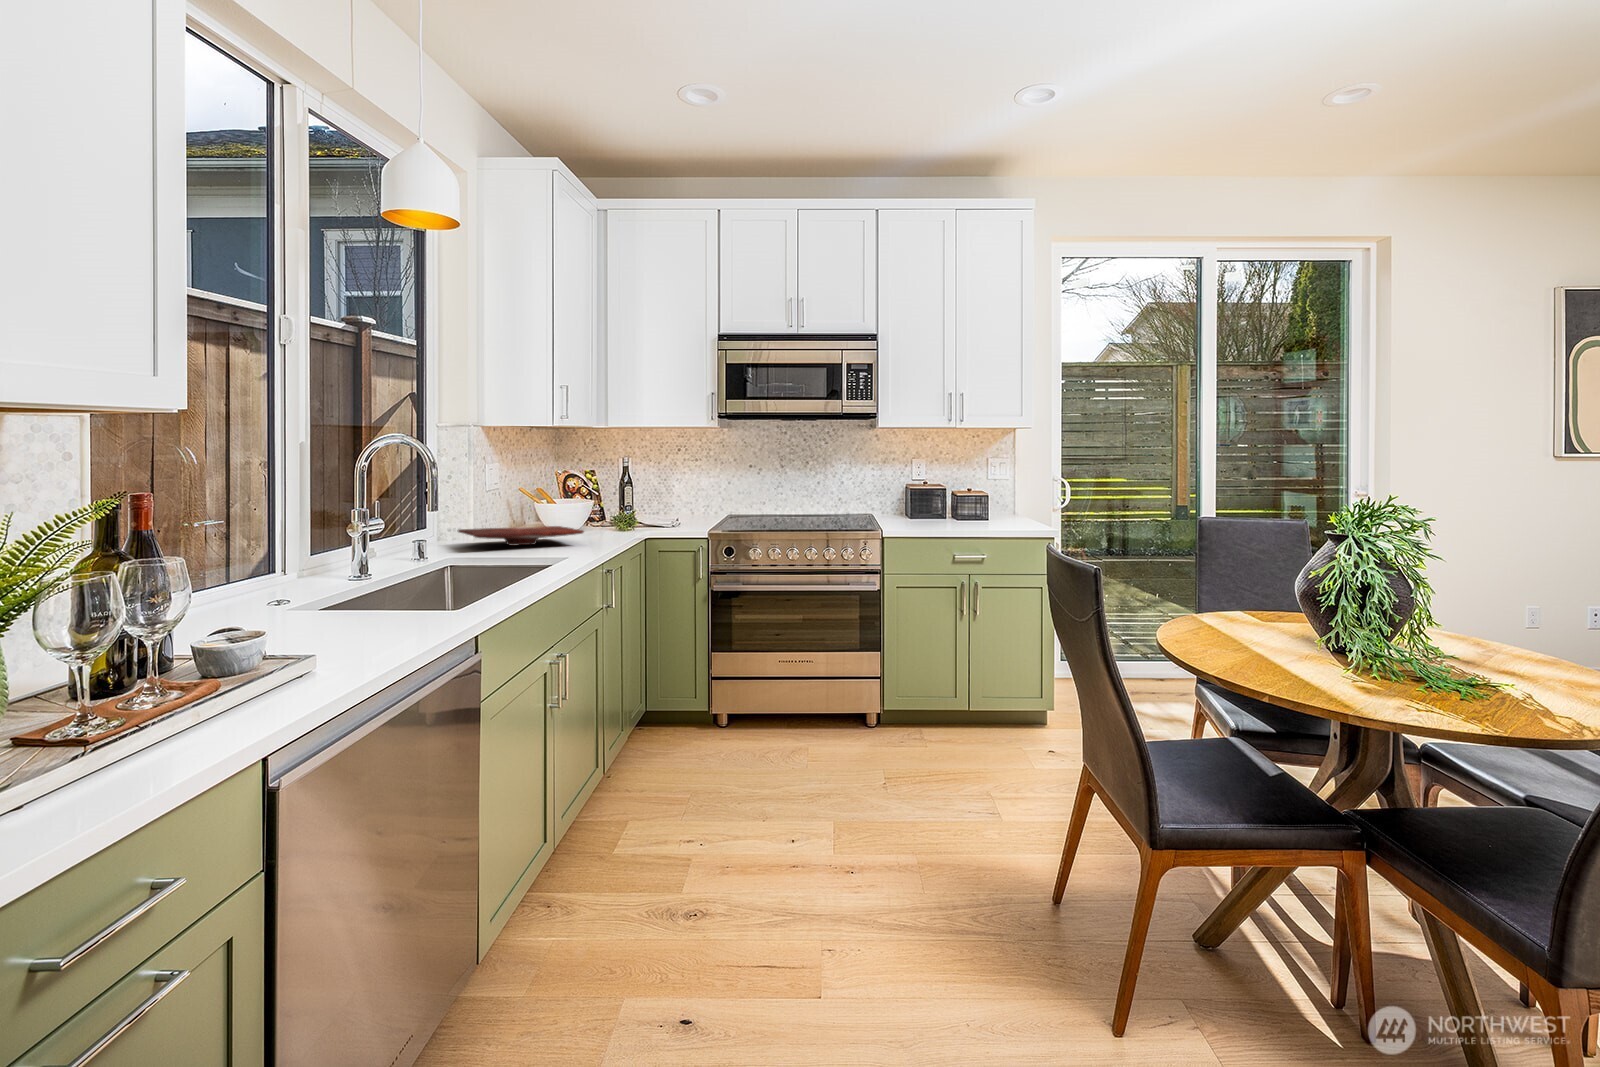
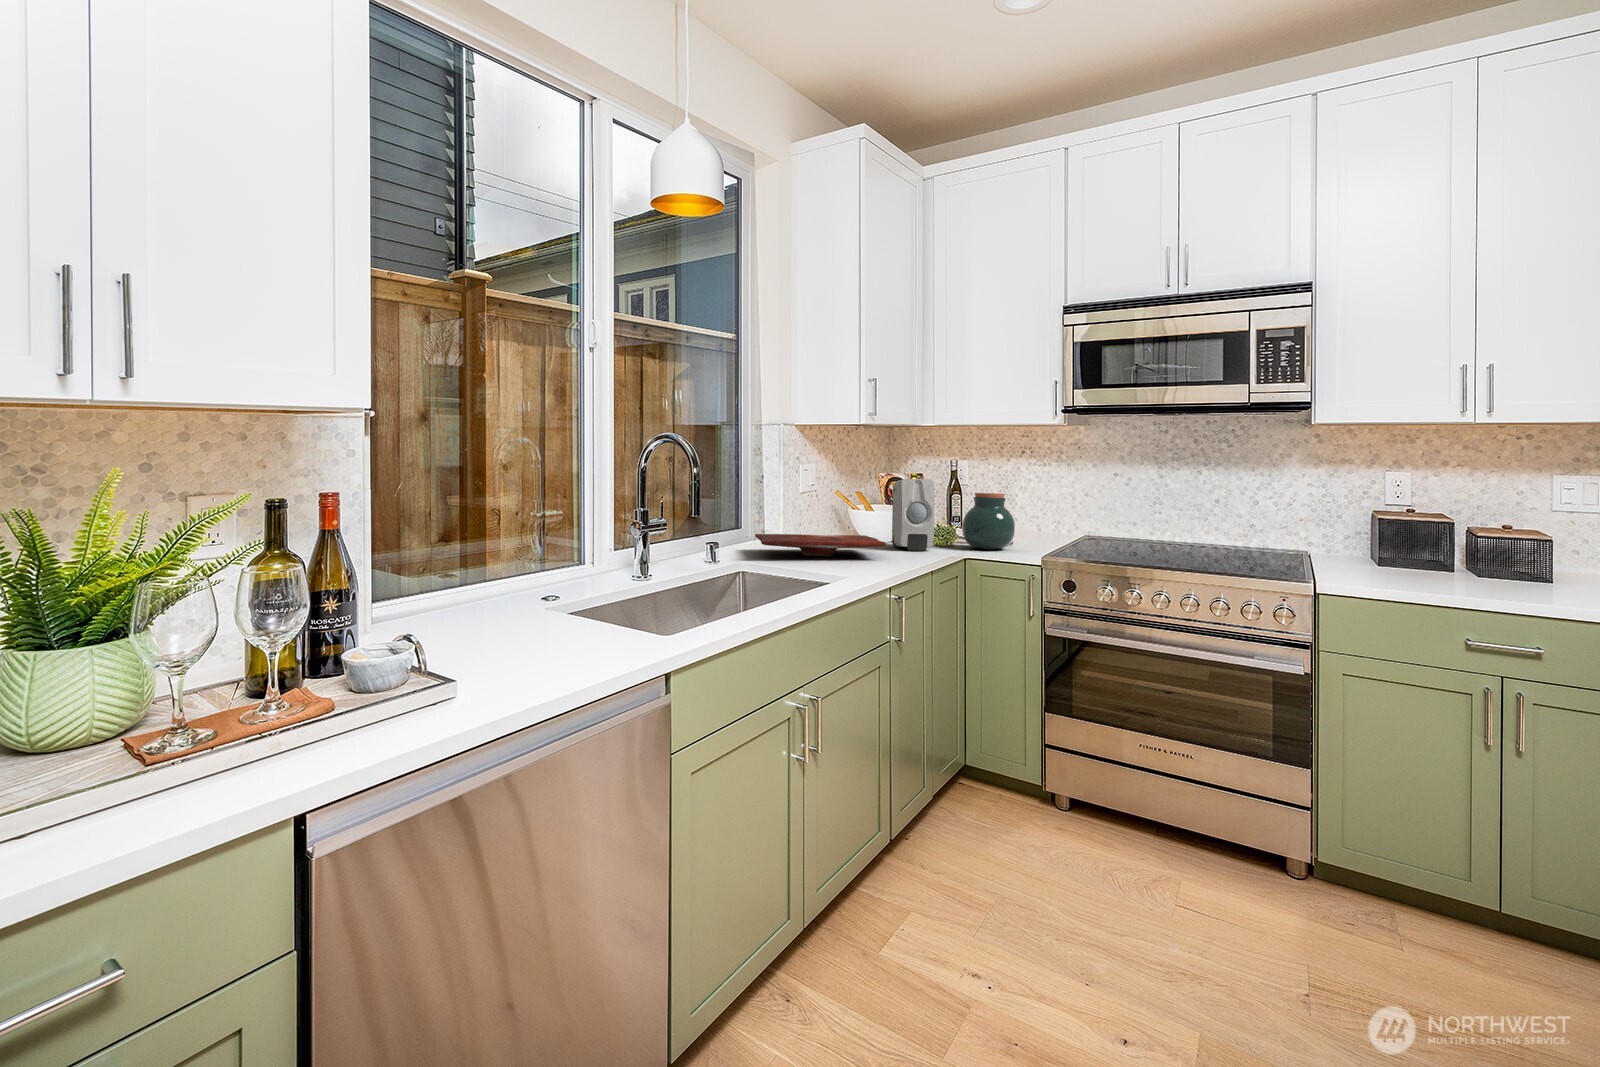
soap dispenser: none [577,476,617,537] -> present [892,479,934,550]
jar: none [639,486,681,532] -> present [962,493,1015,549]

